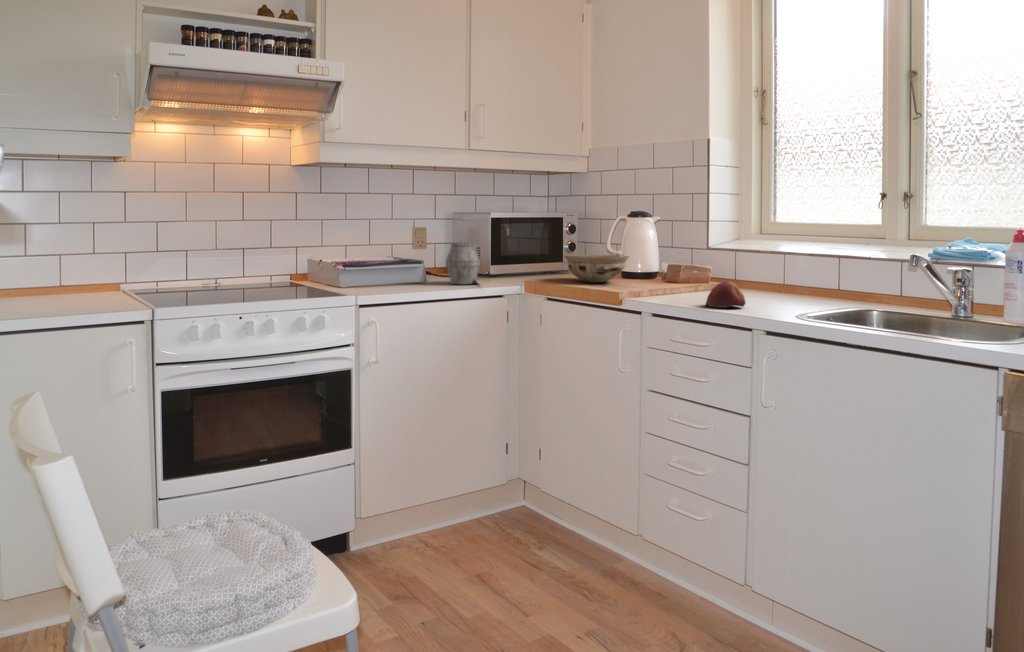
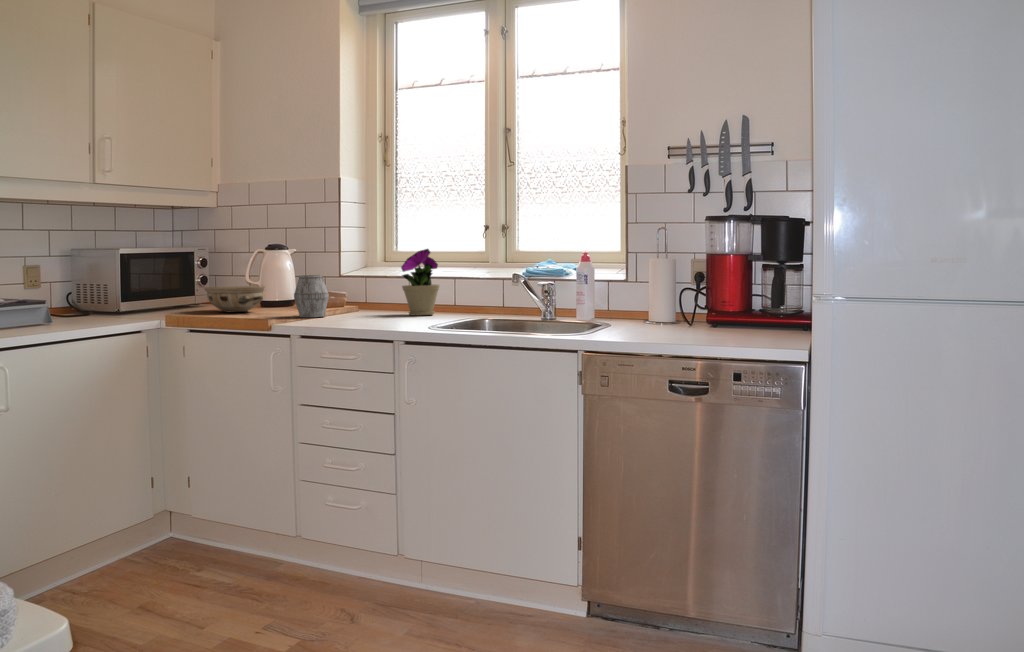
flower pot: none [774,221,820,298] -> present [401,249,439,315]
mug: present [446,243,480,284] -> present [294,275,329,317]
apple: present [705,281,745,308] -> none [349,302,384,324]

